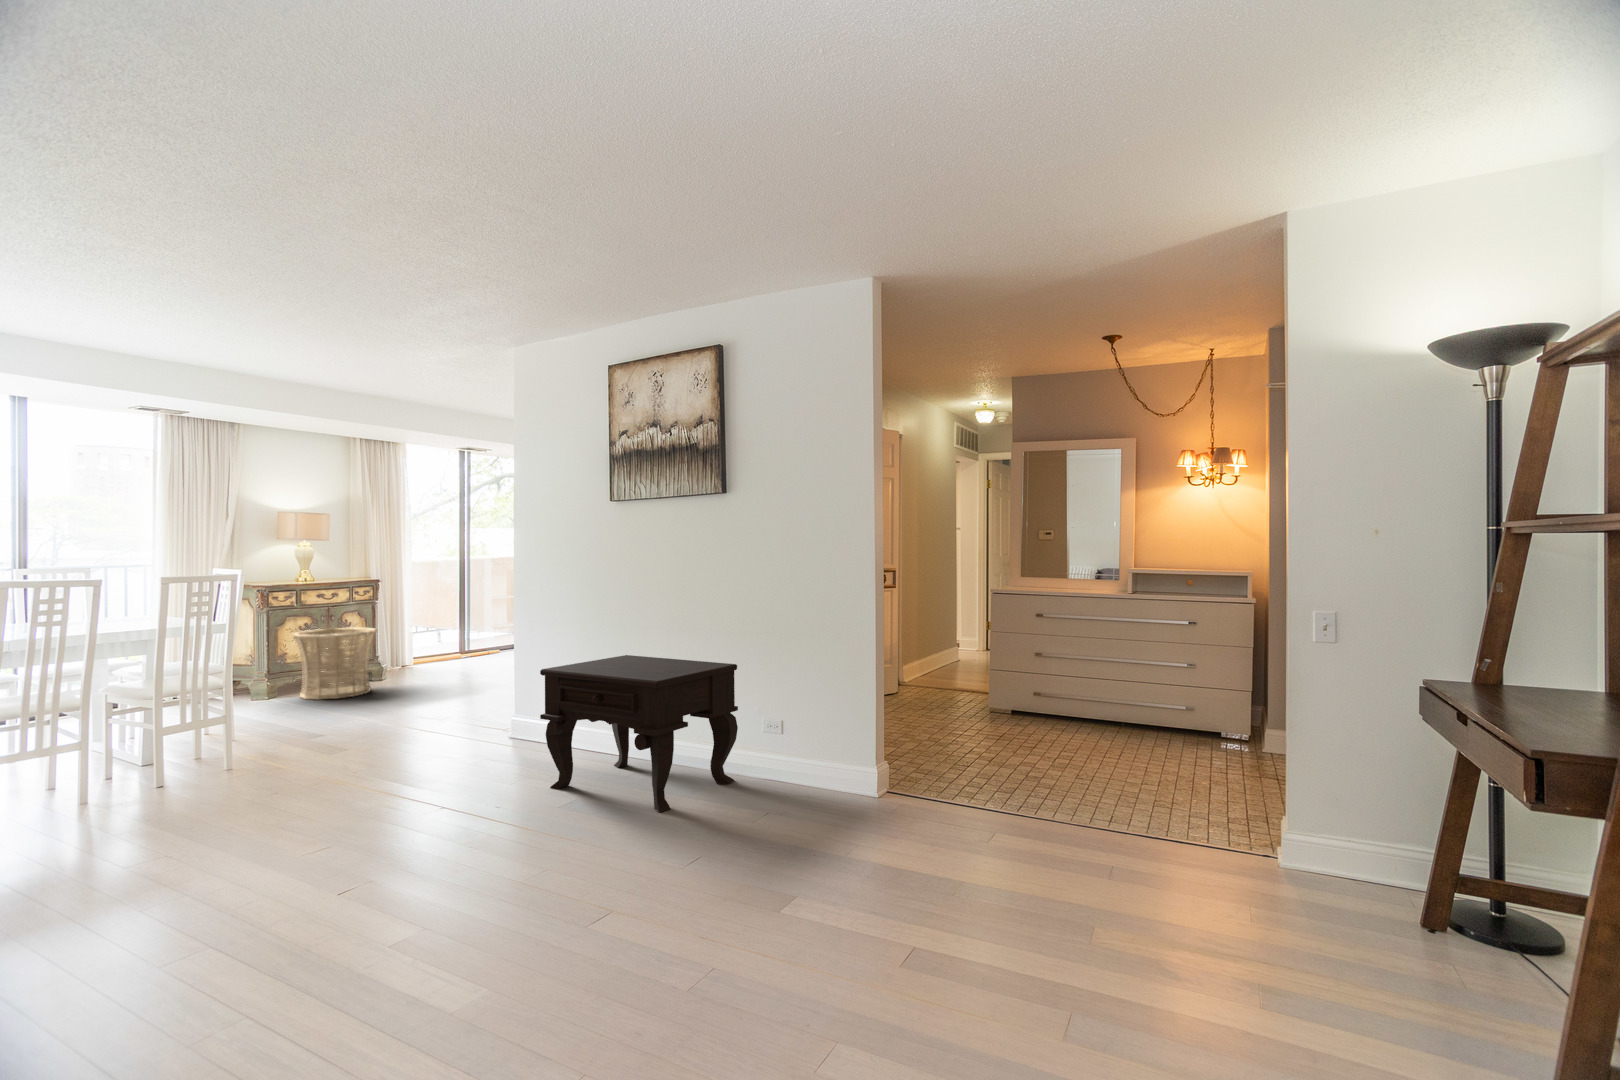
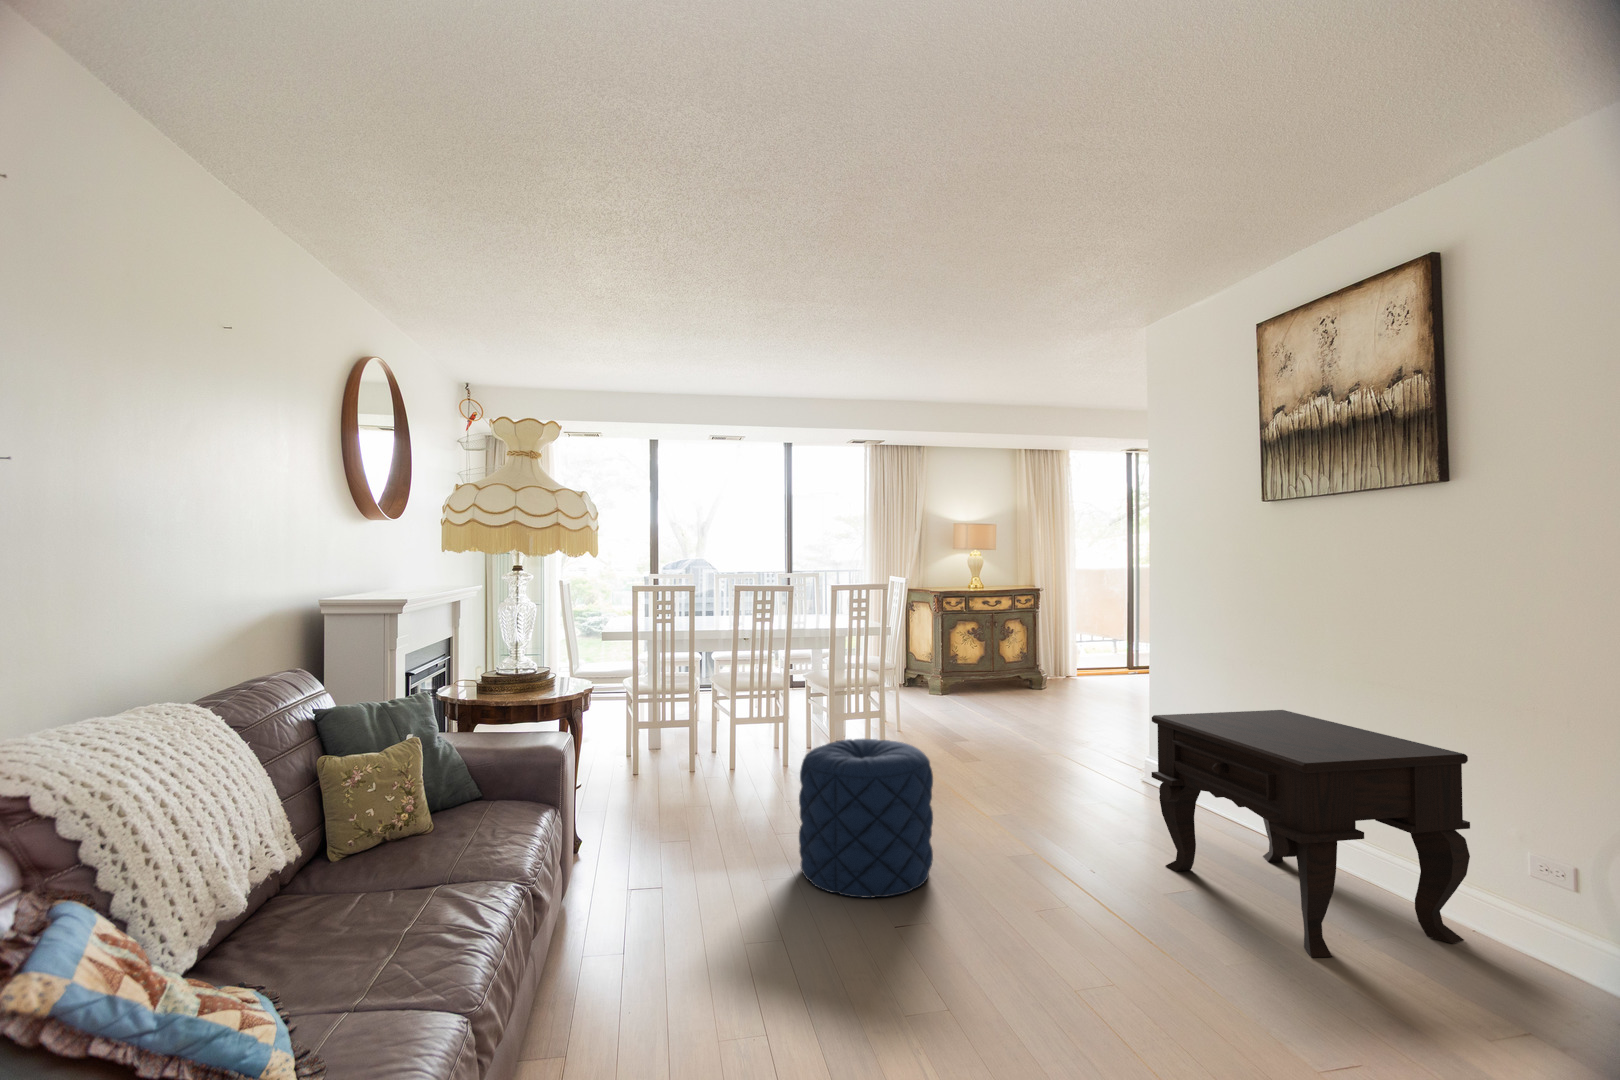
basket: present [293,628,377,700] -> none [960,634,1032,703]
pouf: none [187,726,352,888] -> present [799,739,933,898]

